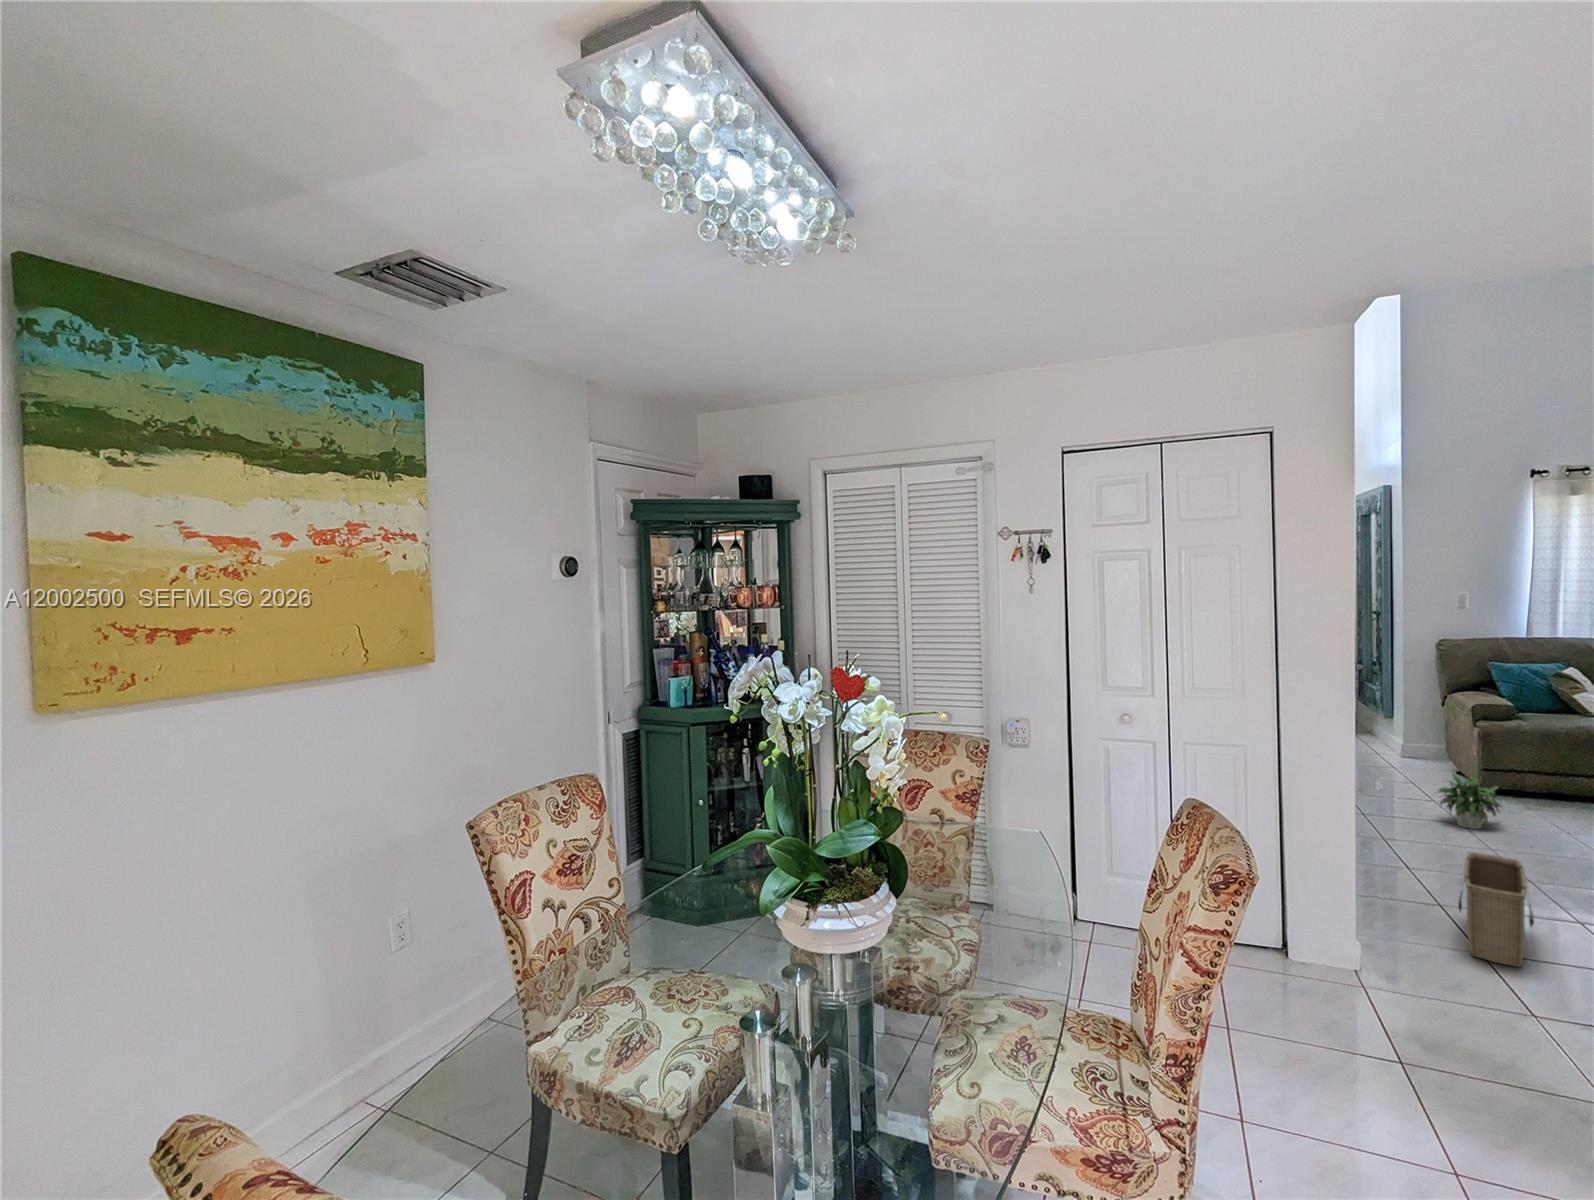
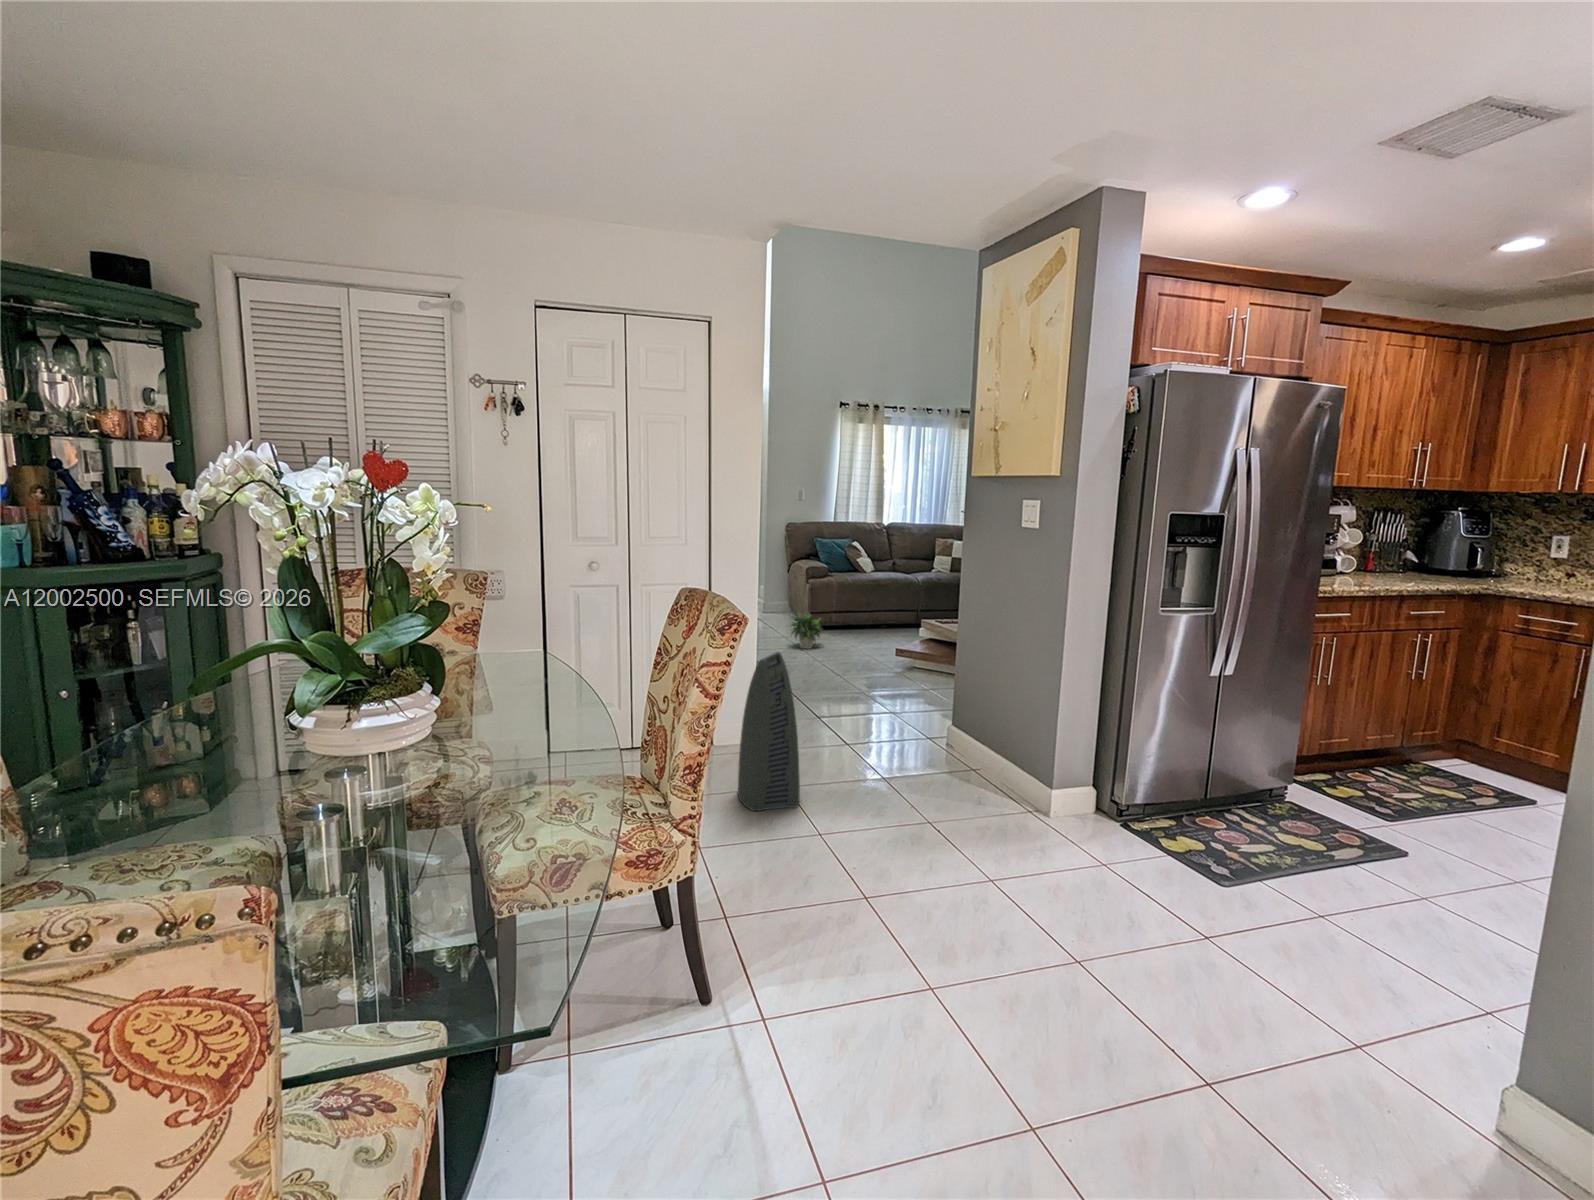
basket: present [1458,852,1534,967] -> none [809,652,846,717]
air purifier: none [1308,871,1416,1115] -> present [738,652,800,811]

